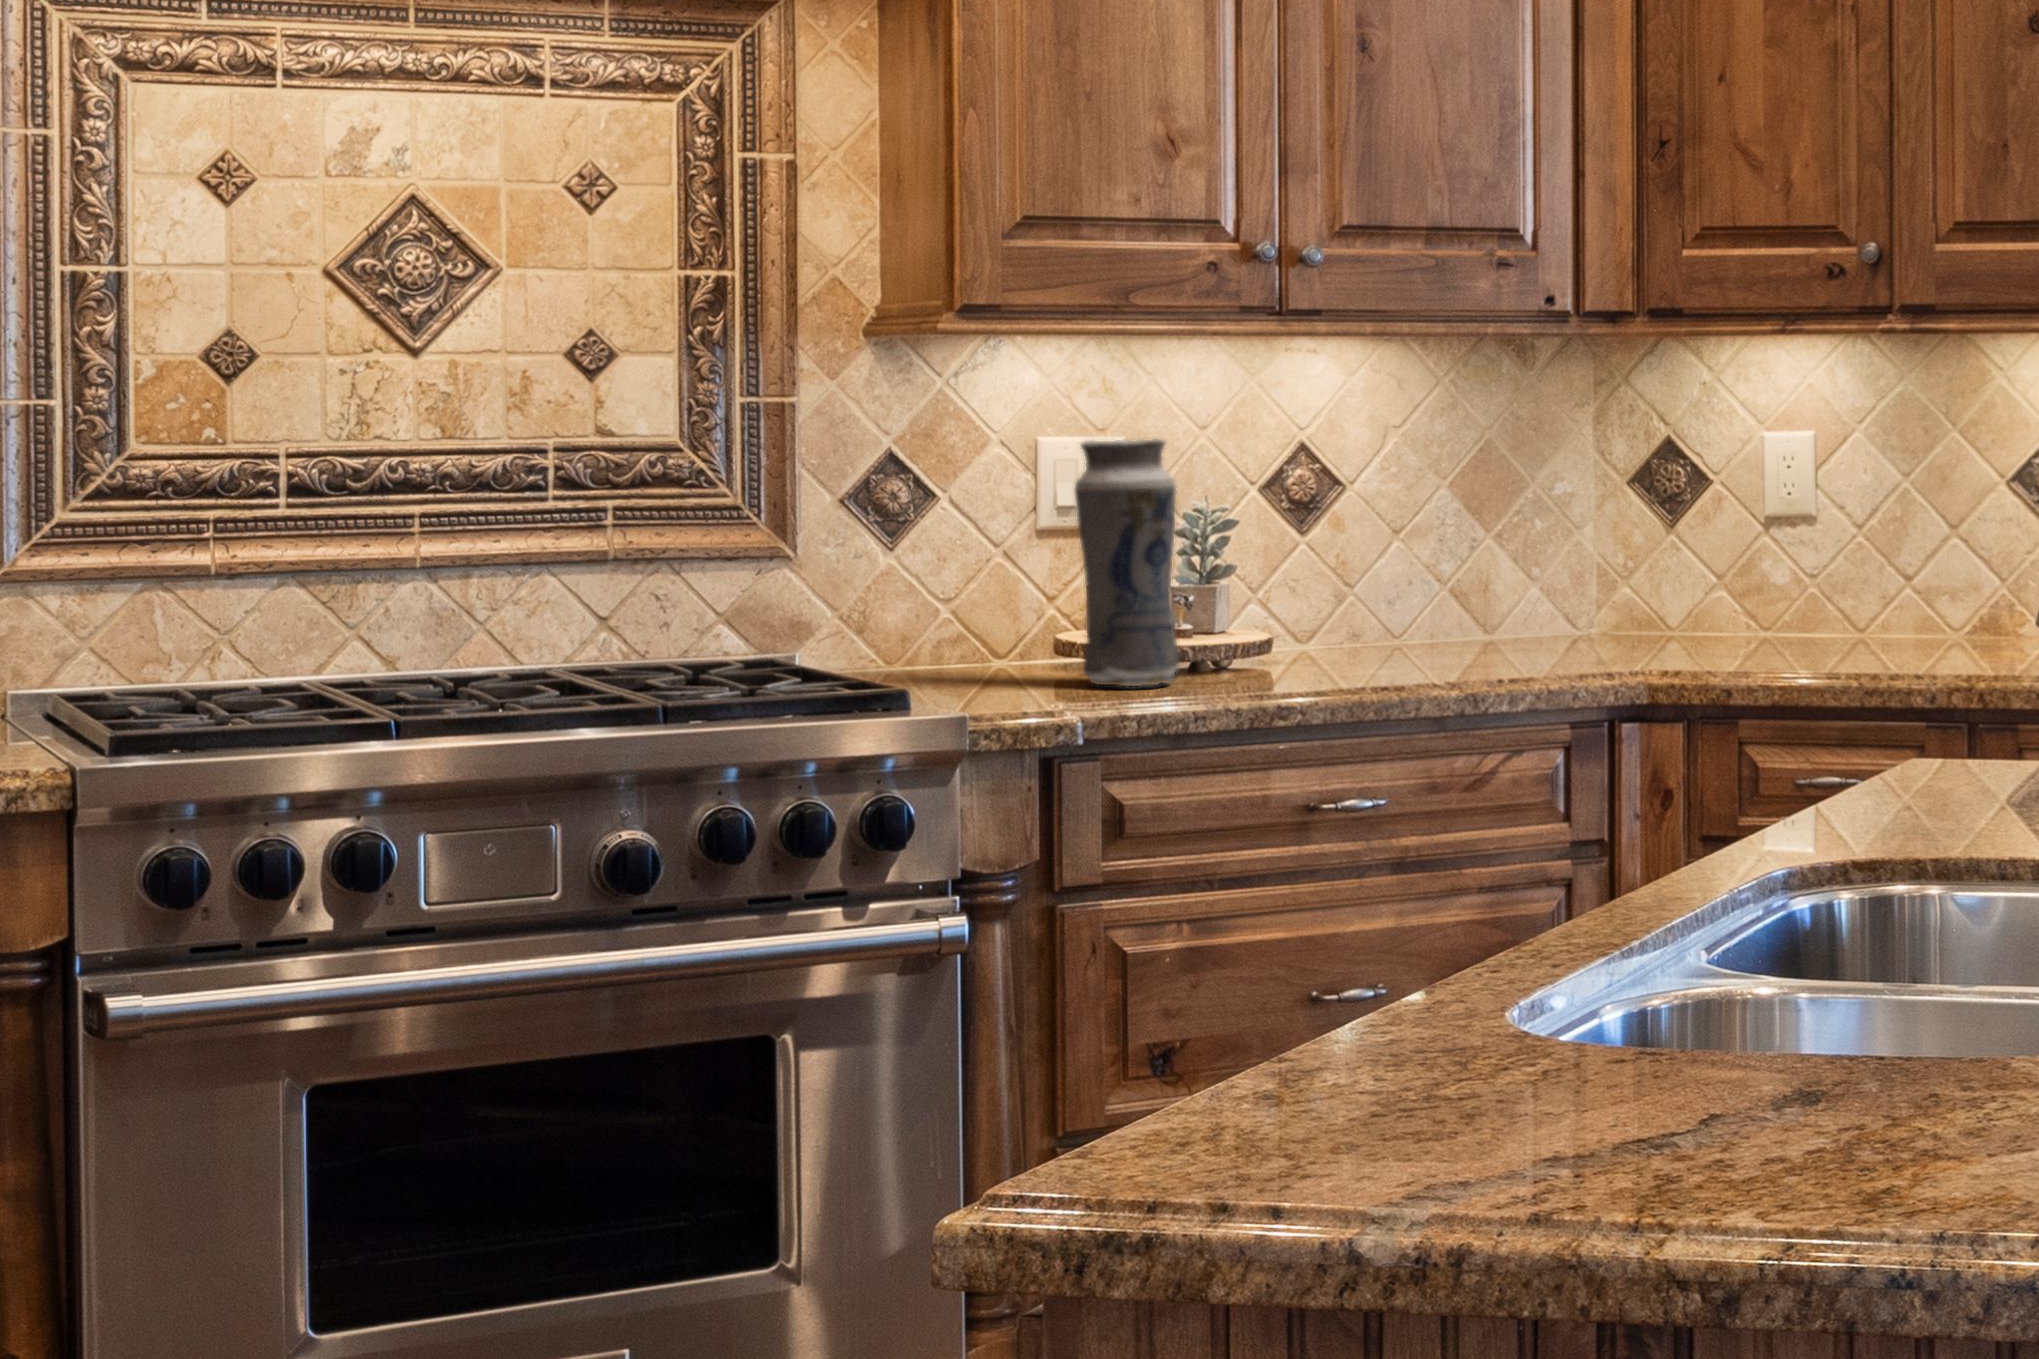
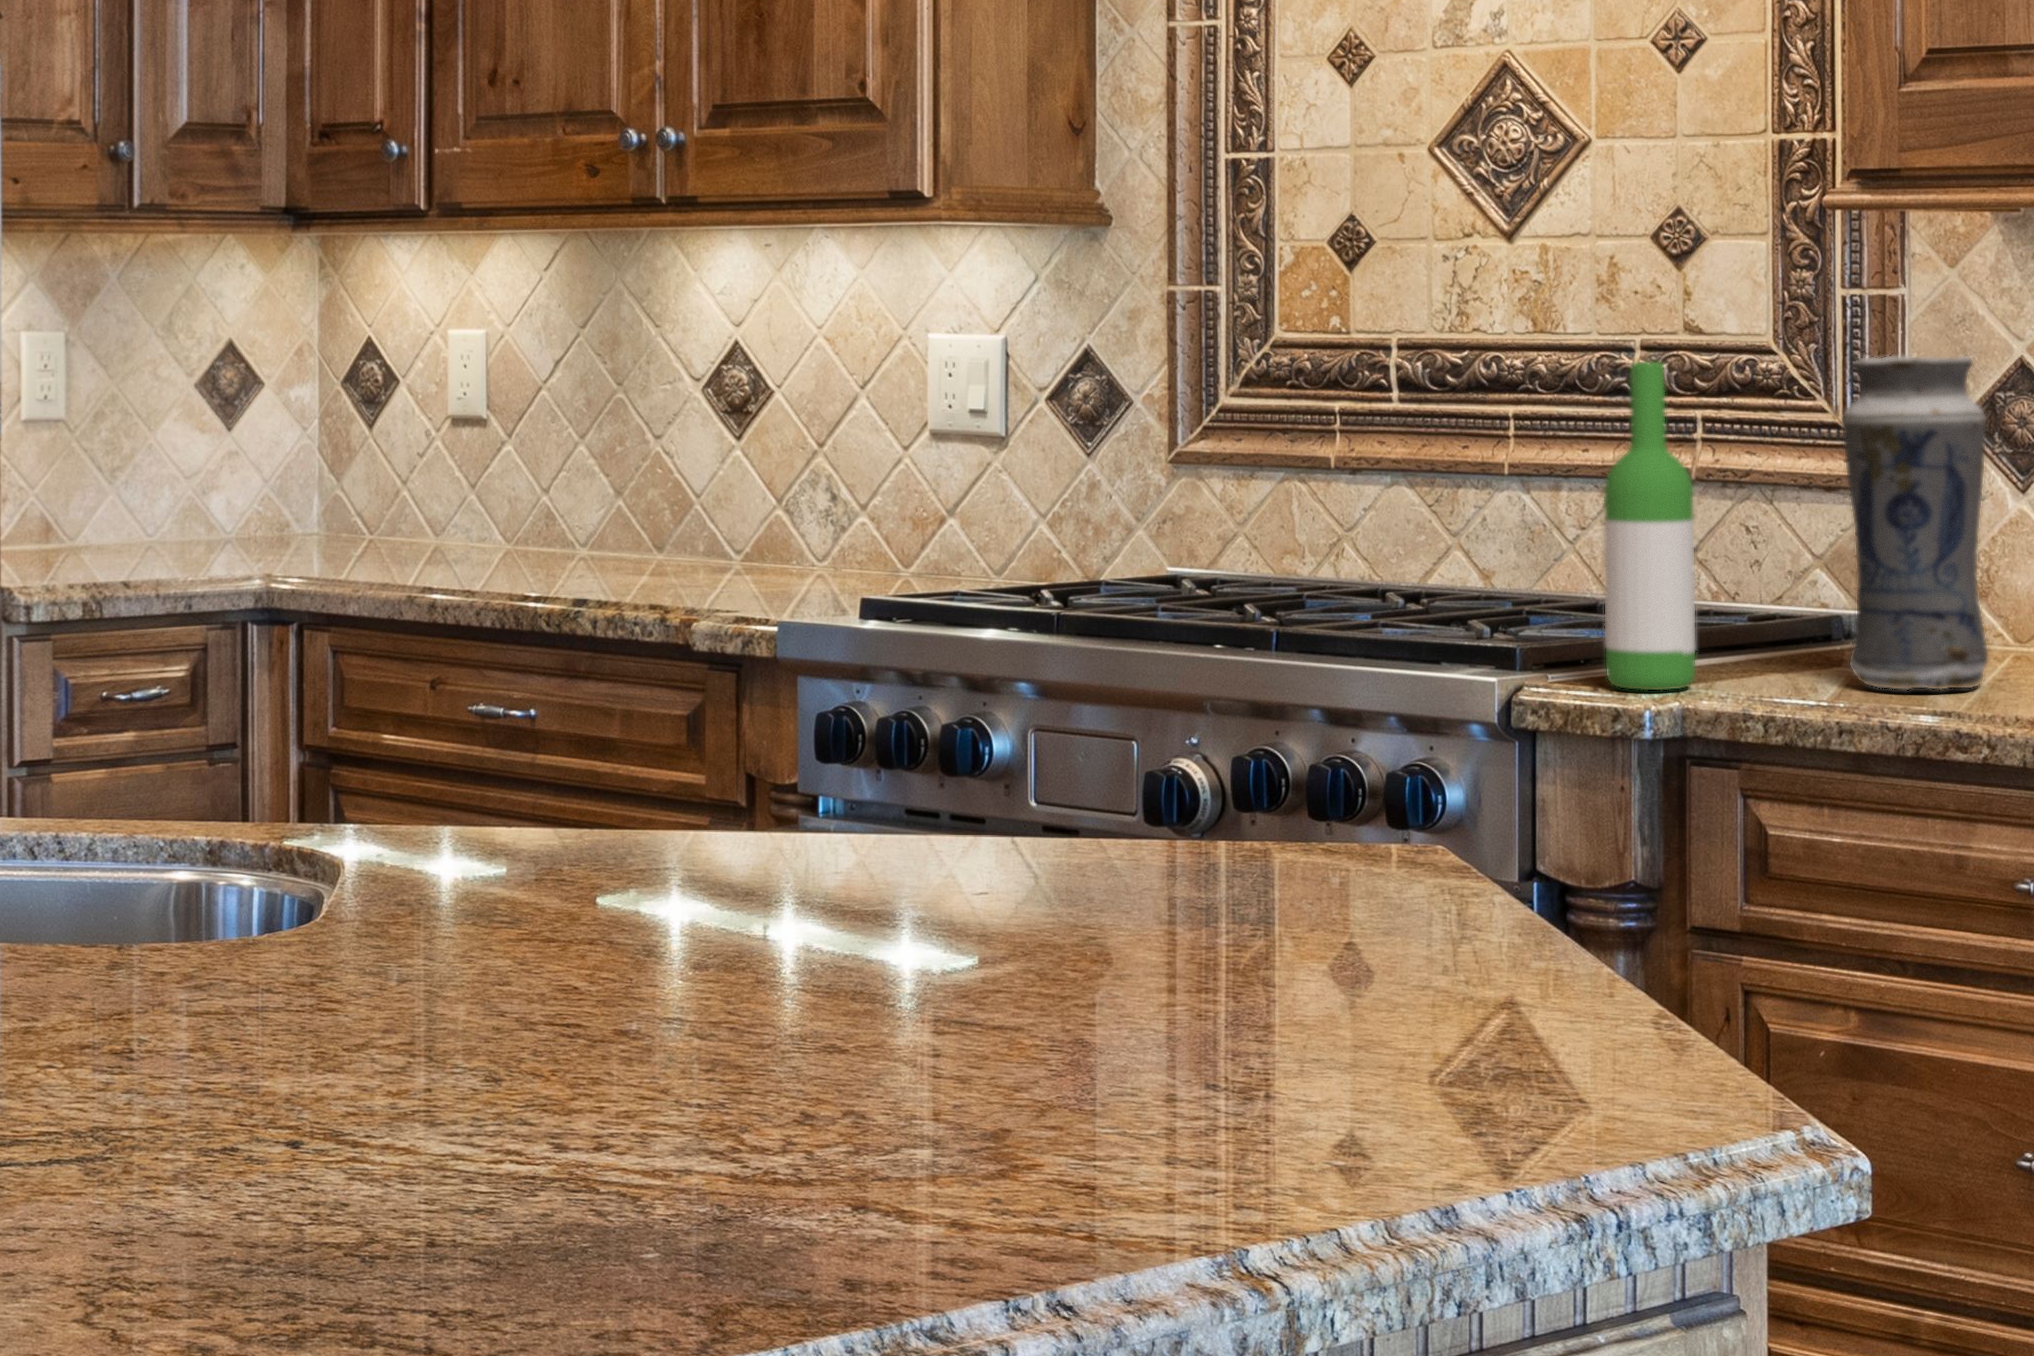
wine bottle: none [983,445,1052,704] -> present [1604,362,1695,690]

